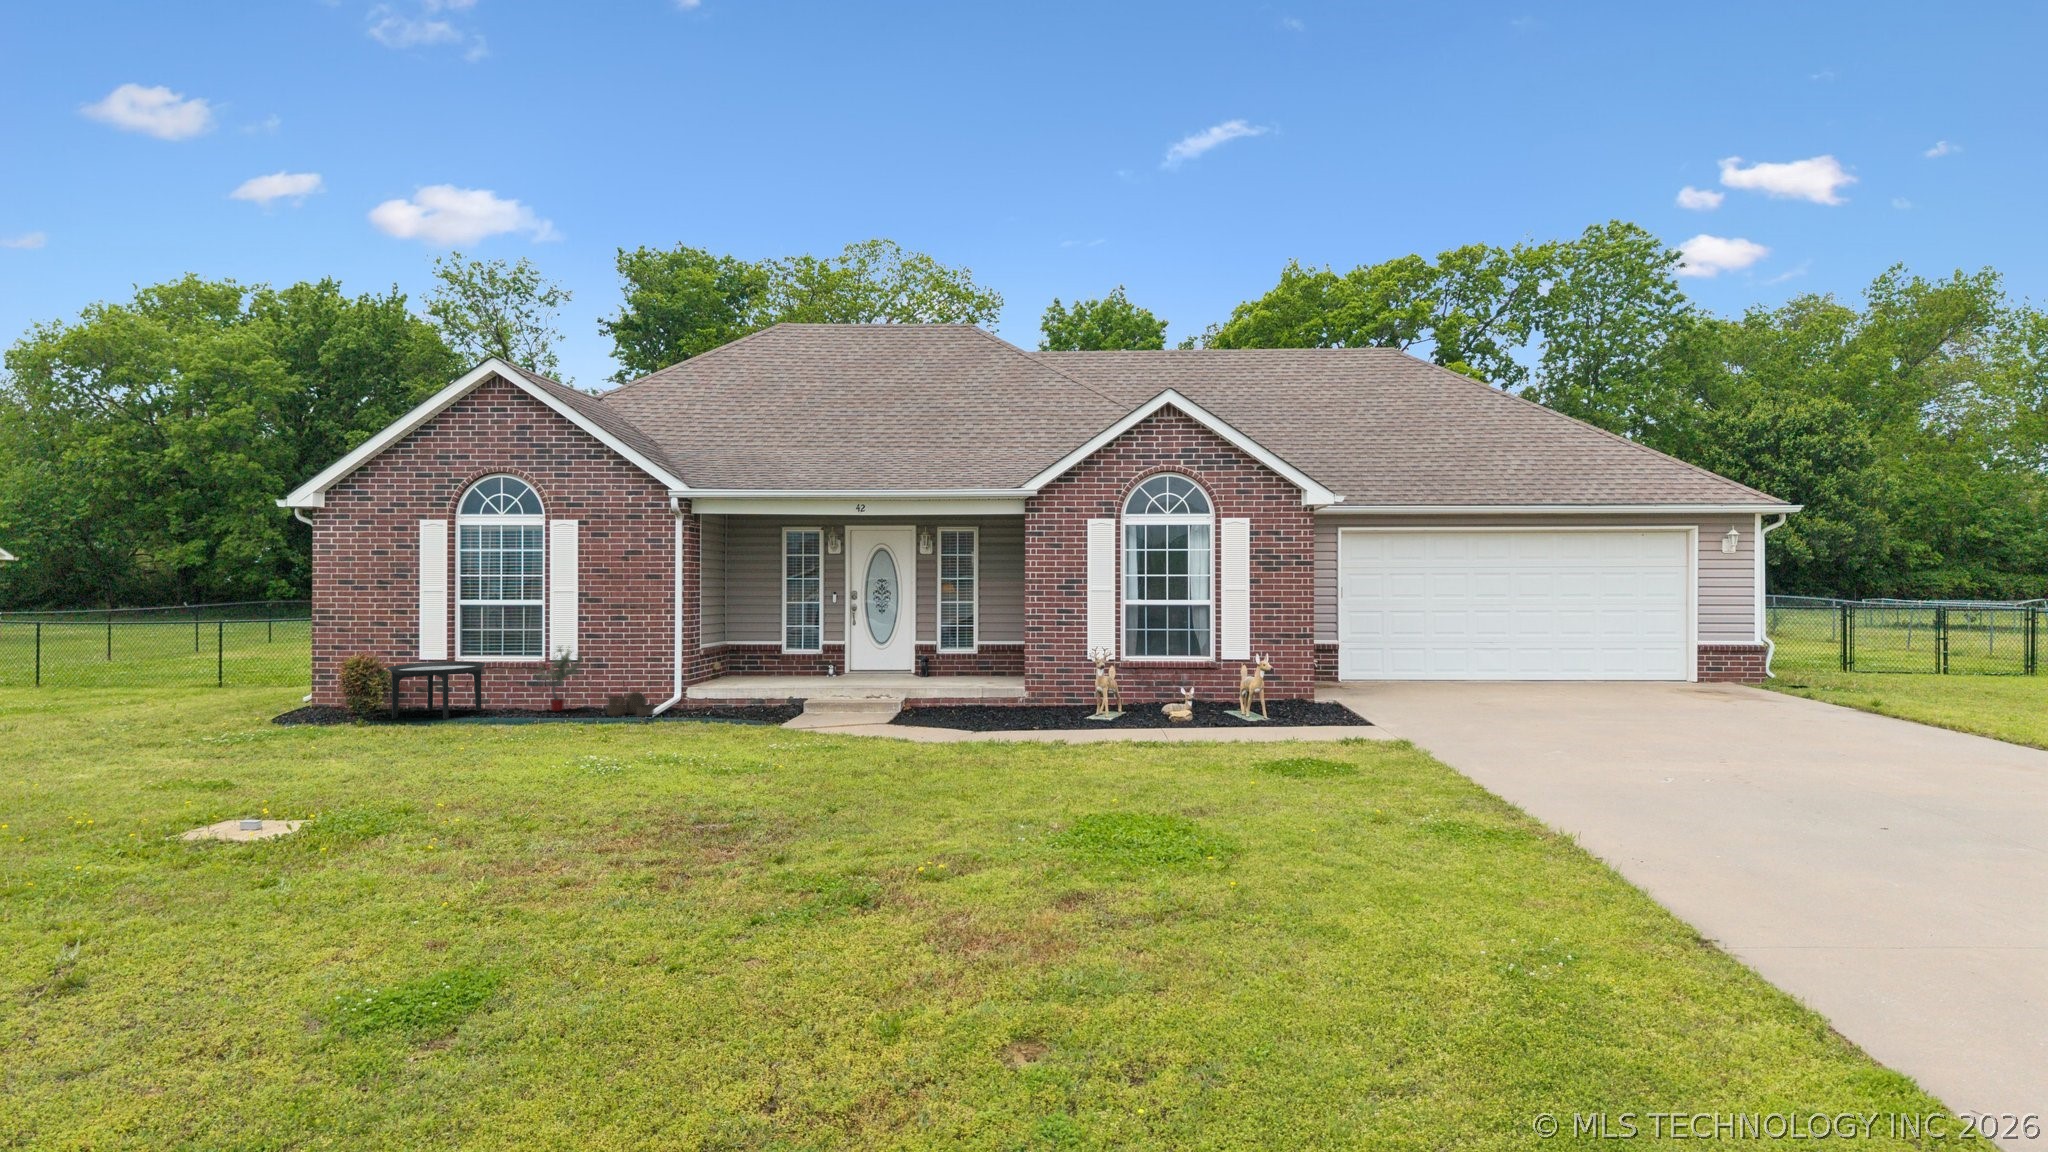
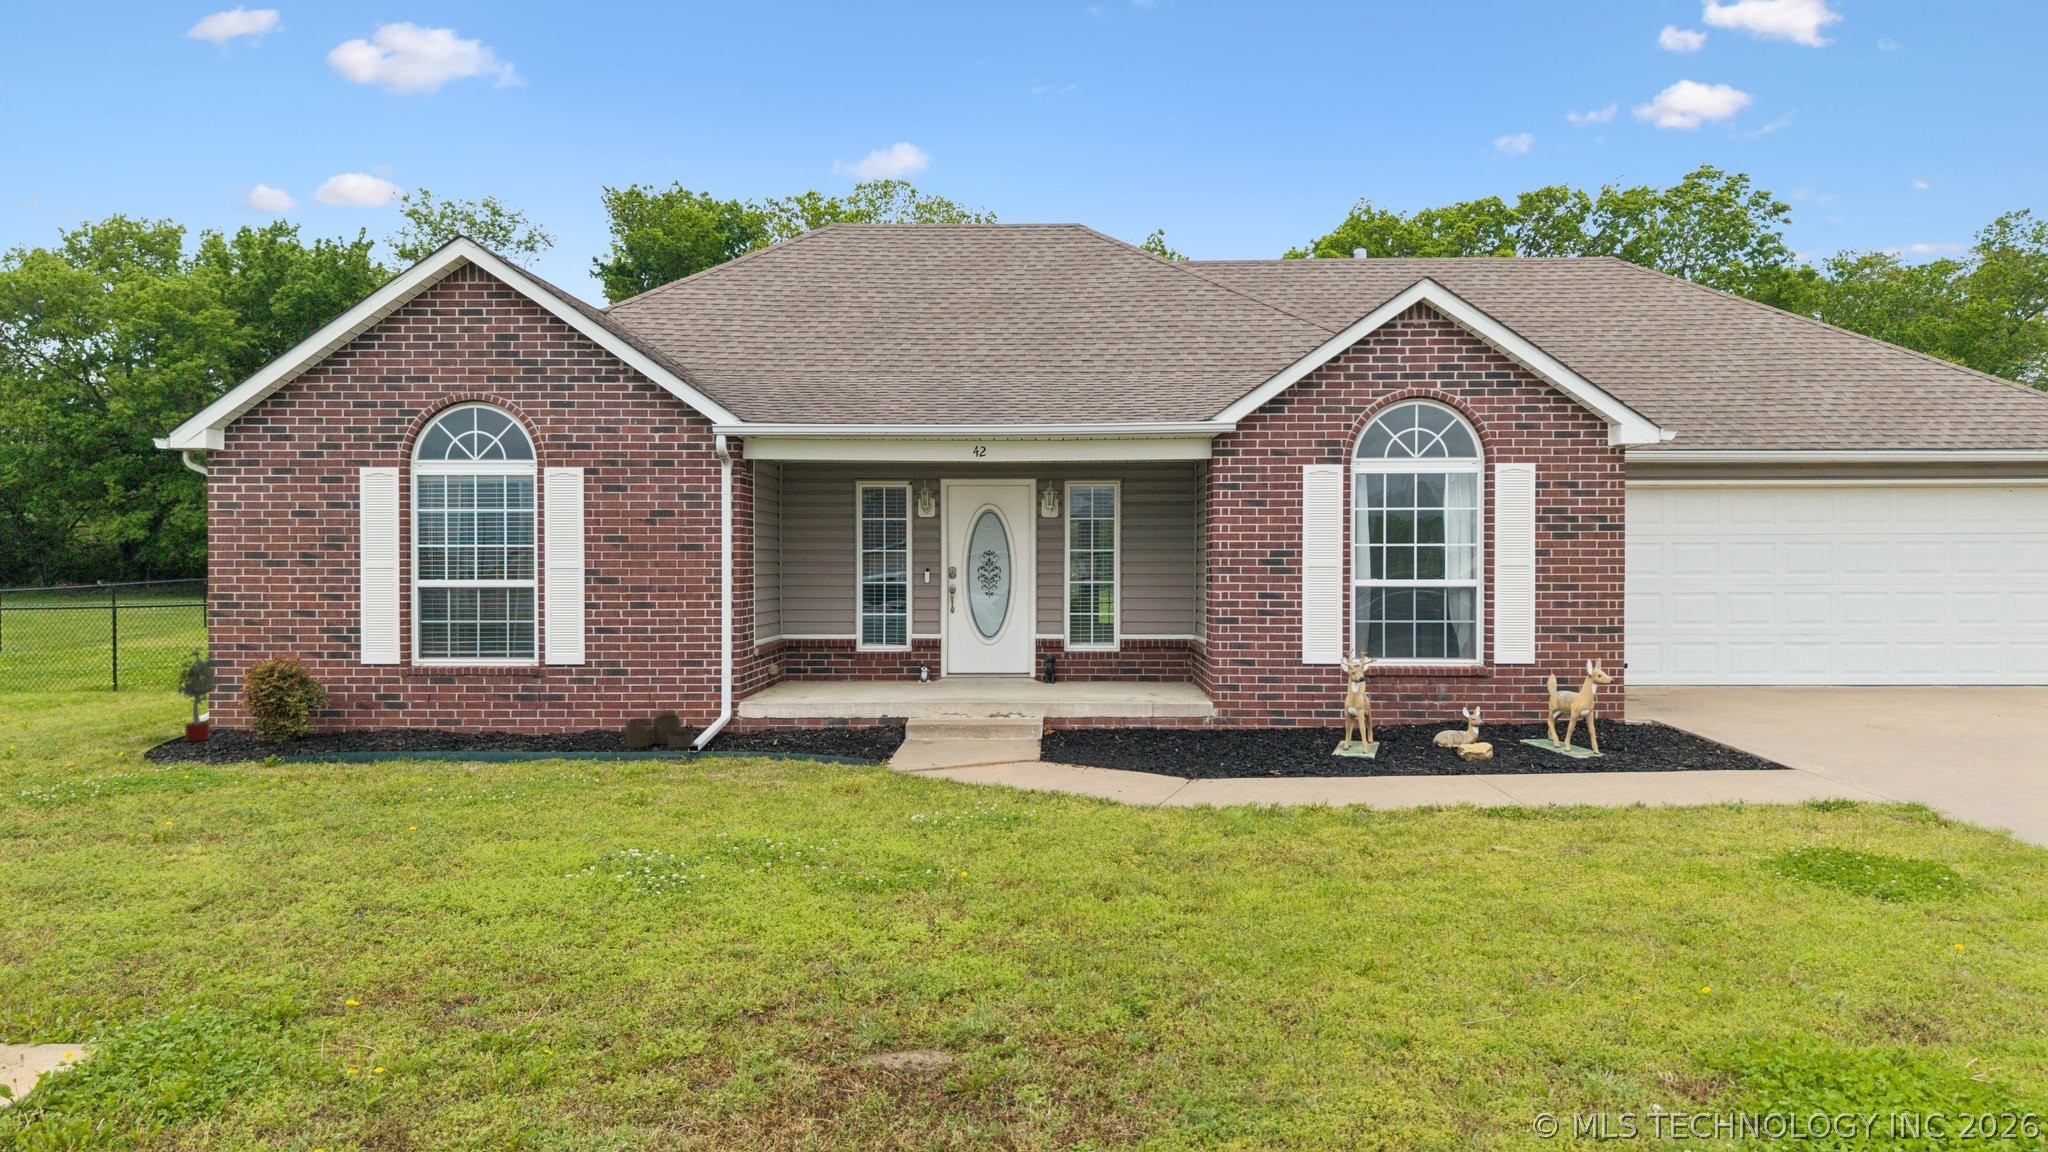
potted tree: present [533,646,582,712] -> present [176,647,222,742]
round table: present [387,661,486,719] -> none [300,667,453,756]

